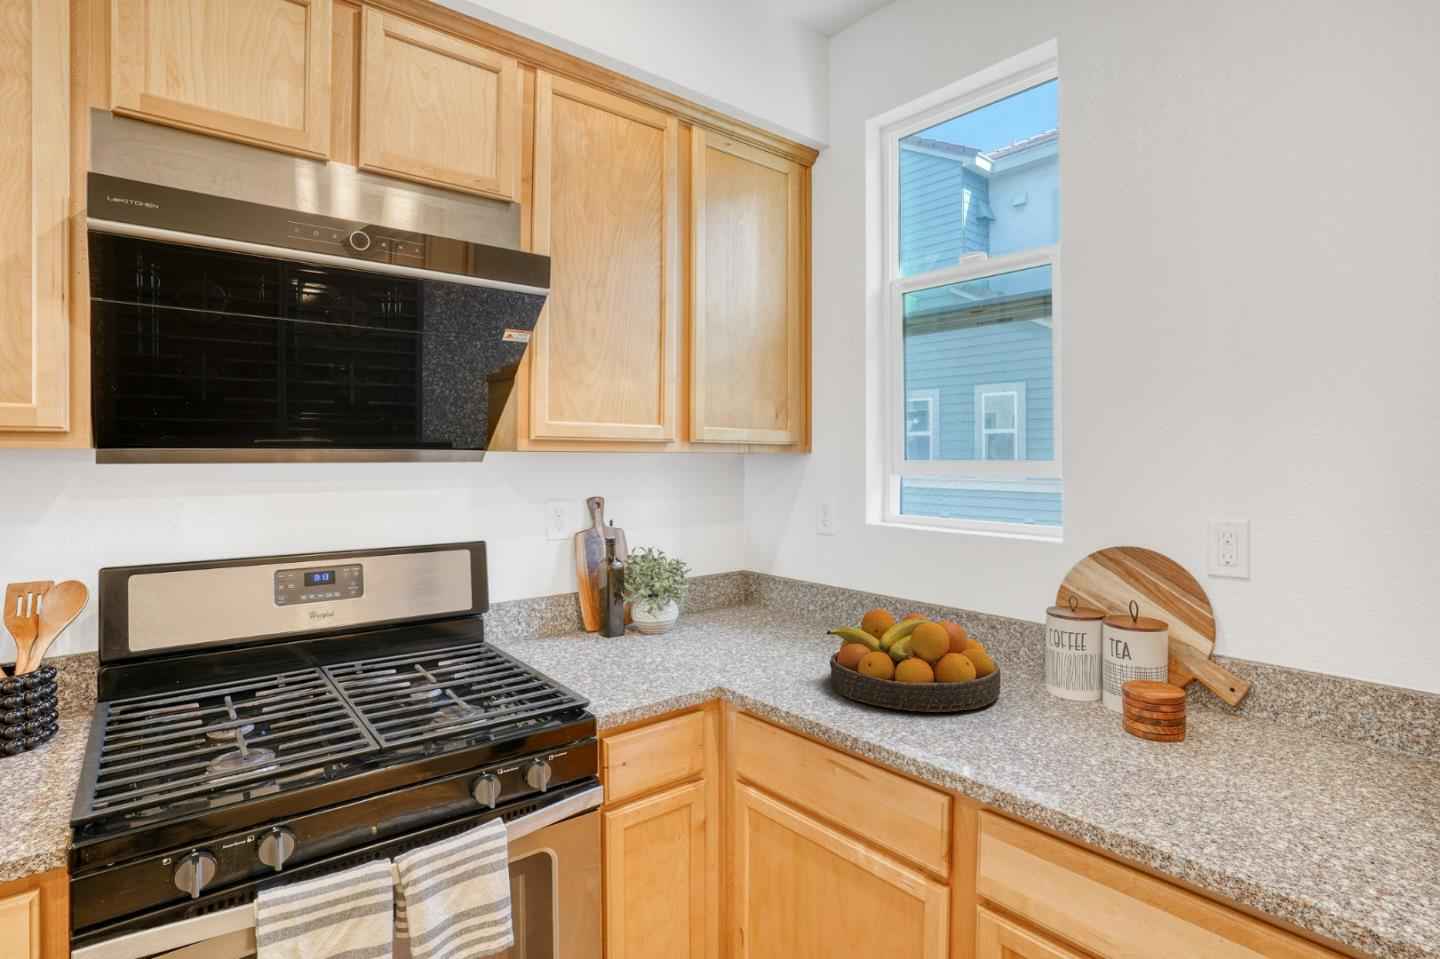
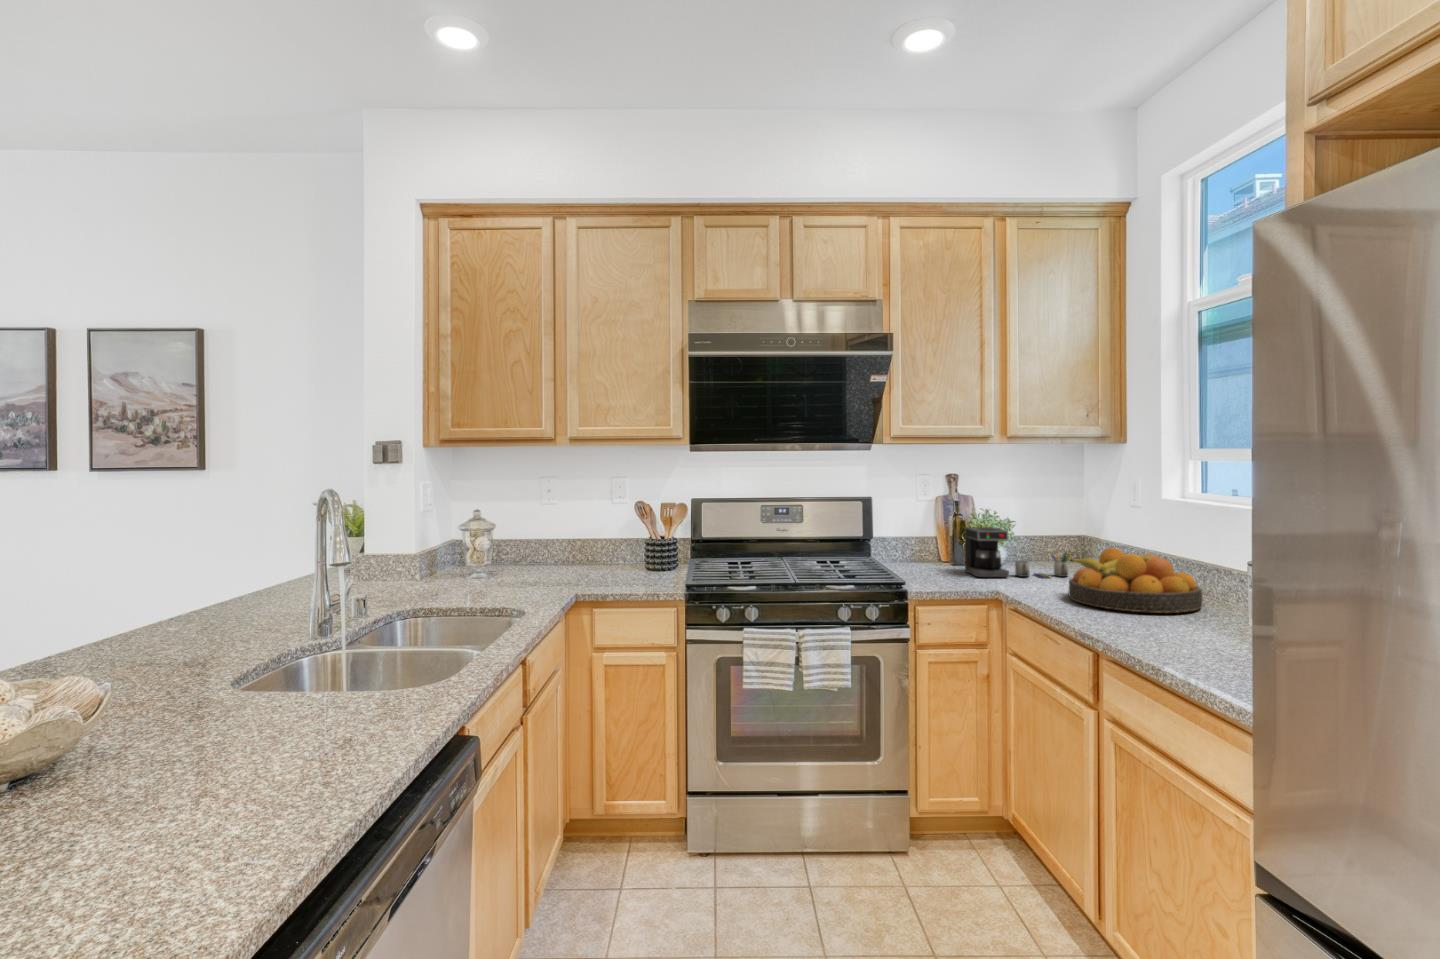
coffee maker: none [639,578,779,662] -> present [965,527,1071,577]

